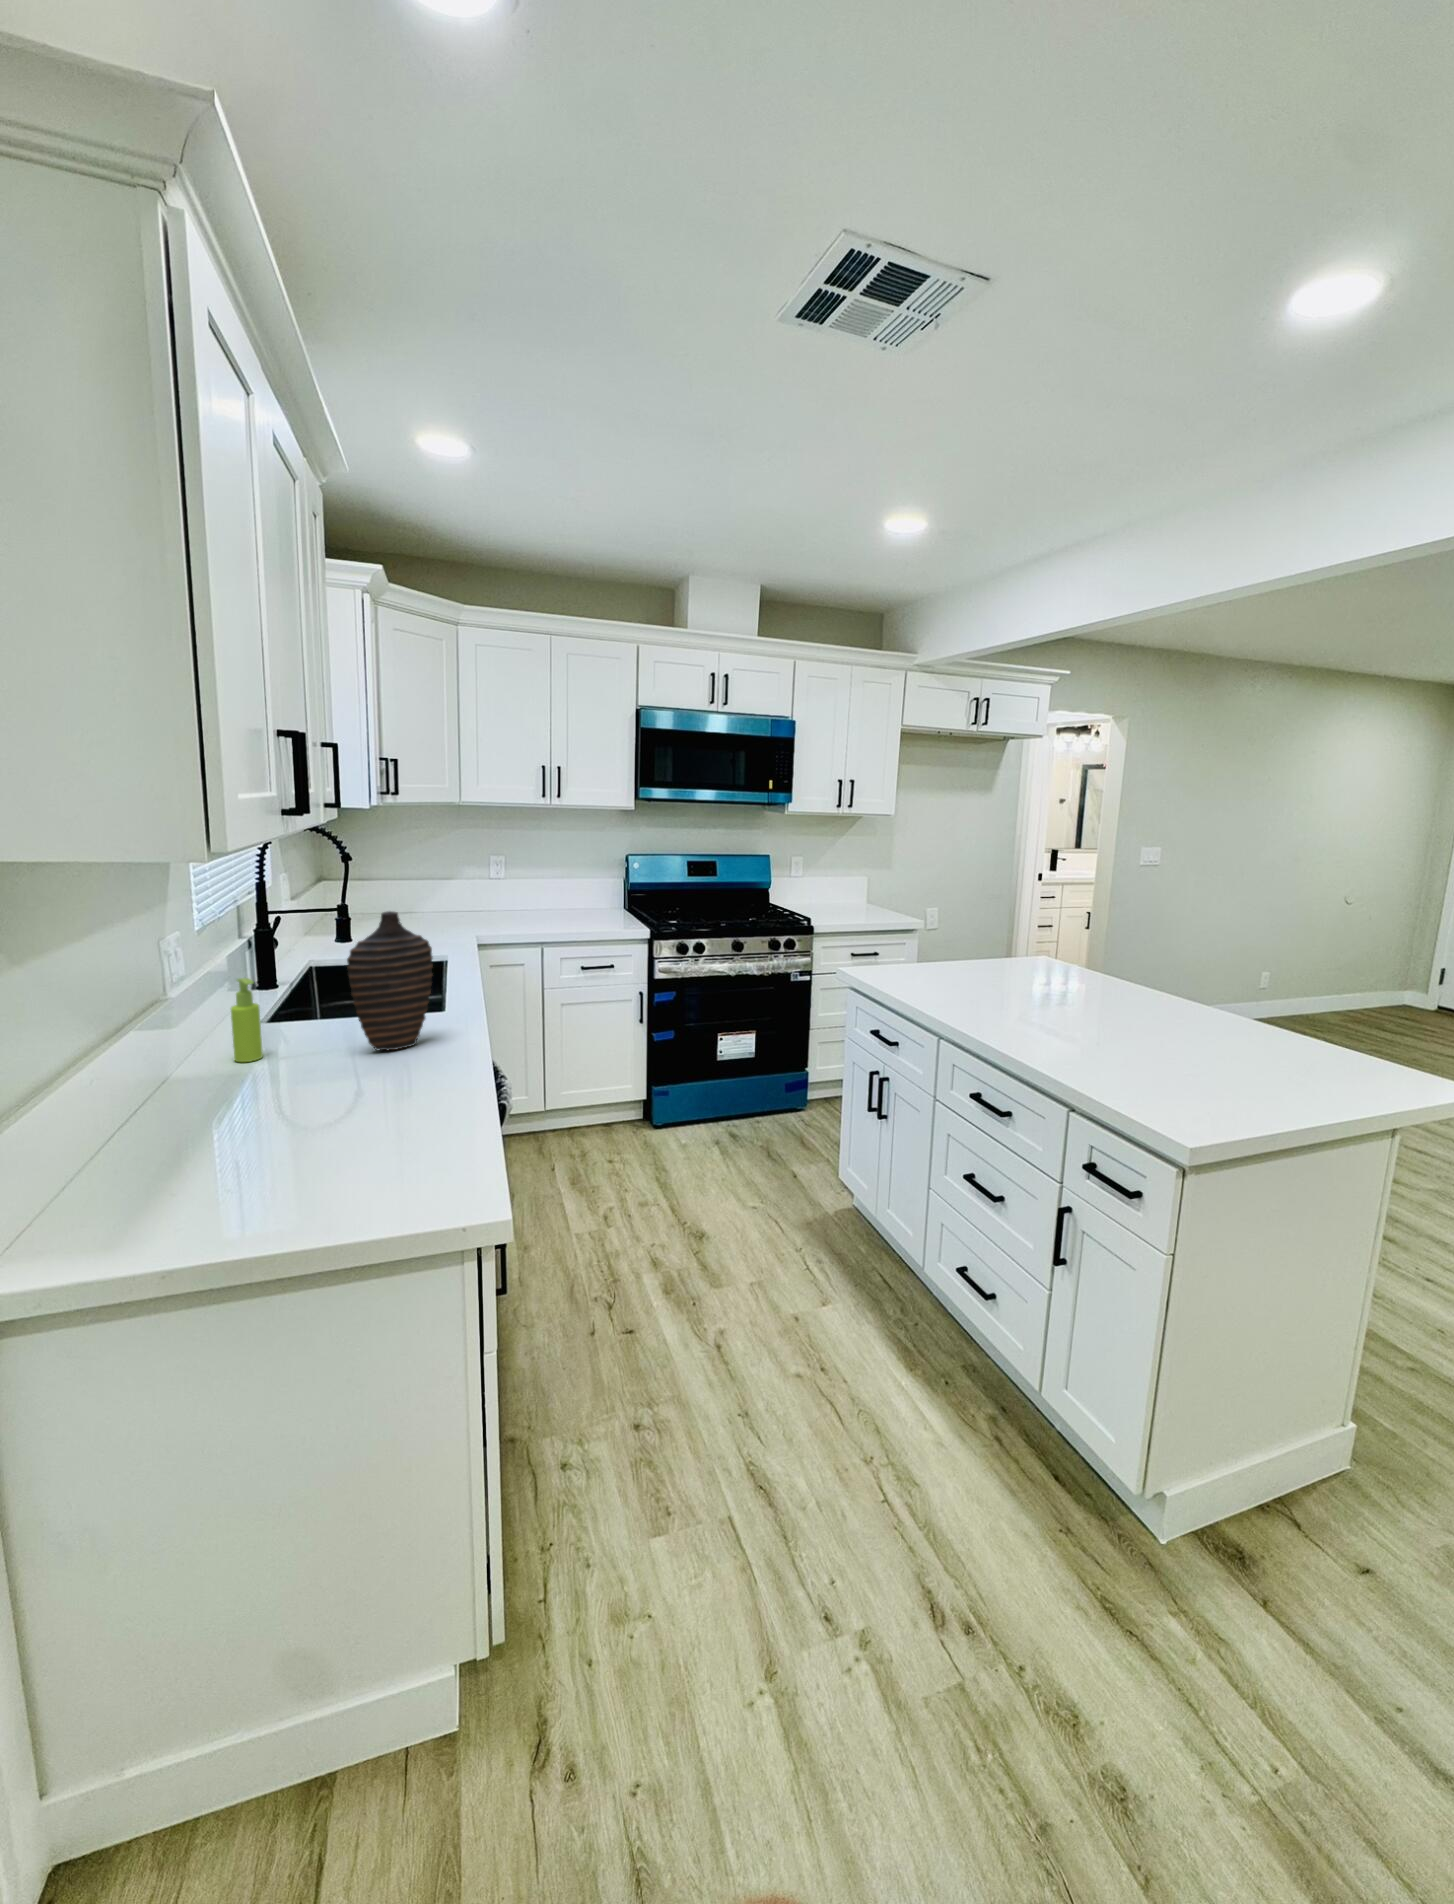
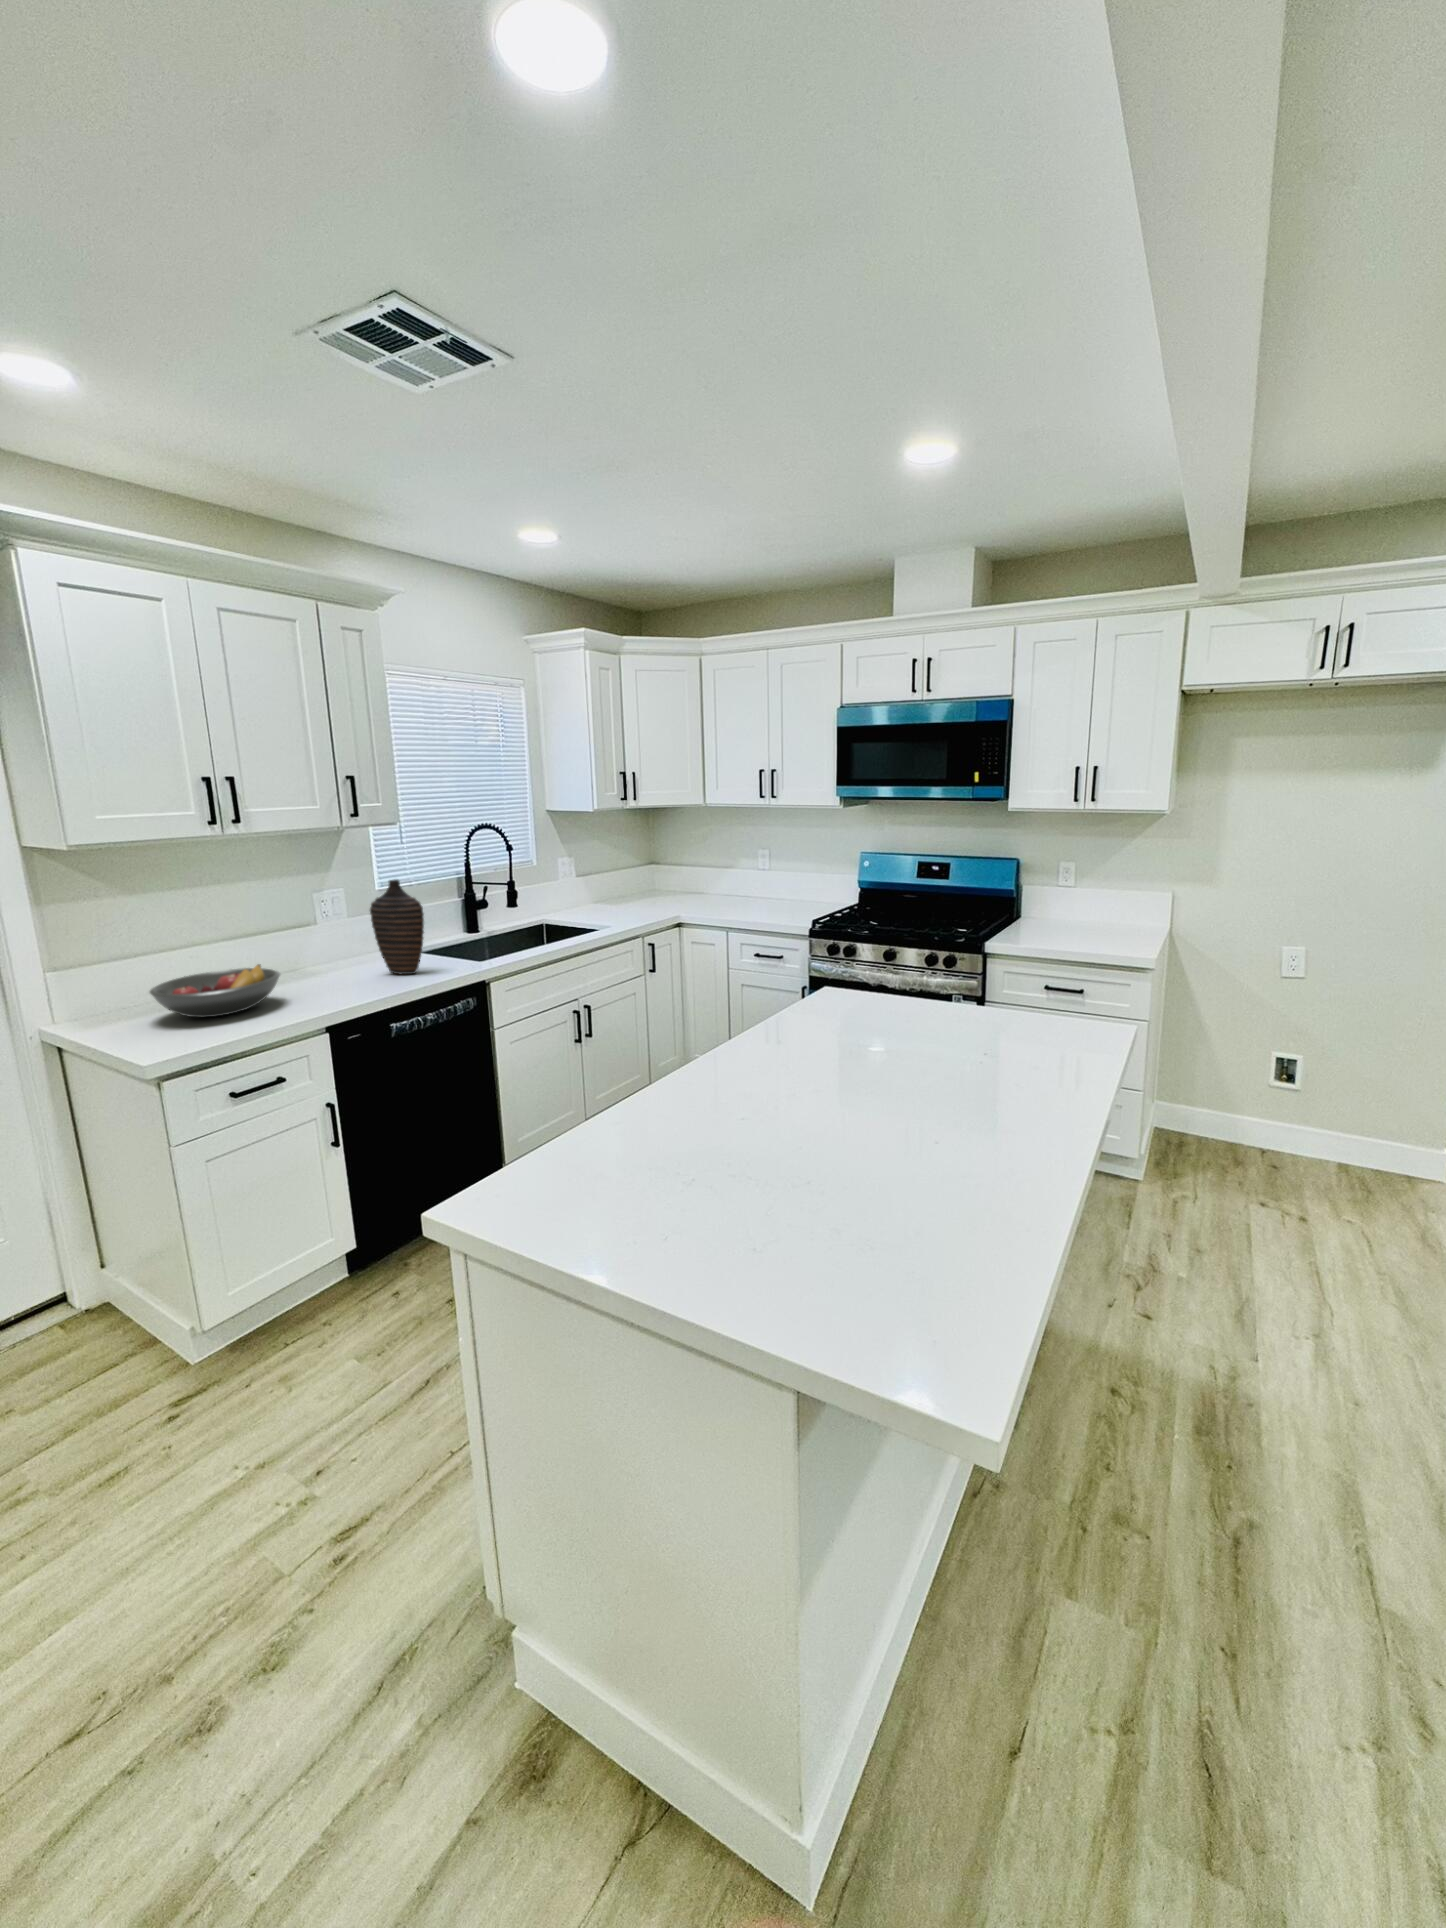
soap dispenser: present [231,978,263,1062] -> none [342,914,363,966]
fruit bowl: none [194,1065,406,1175] -> present [150,964,280,1017]

